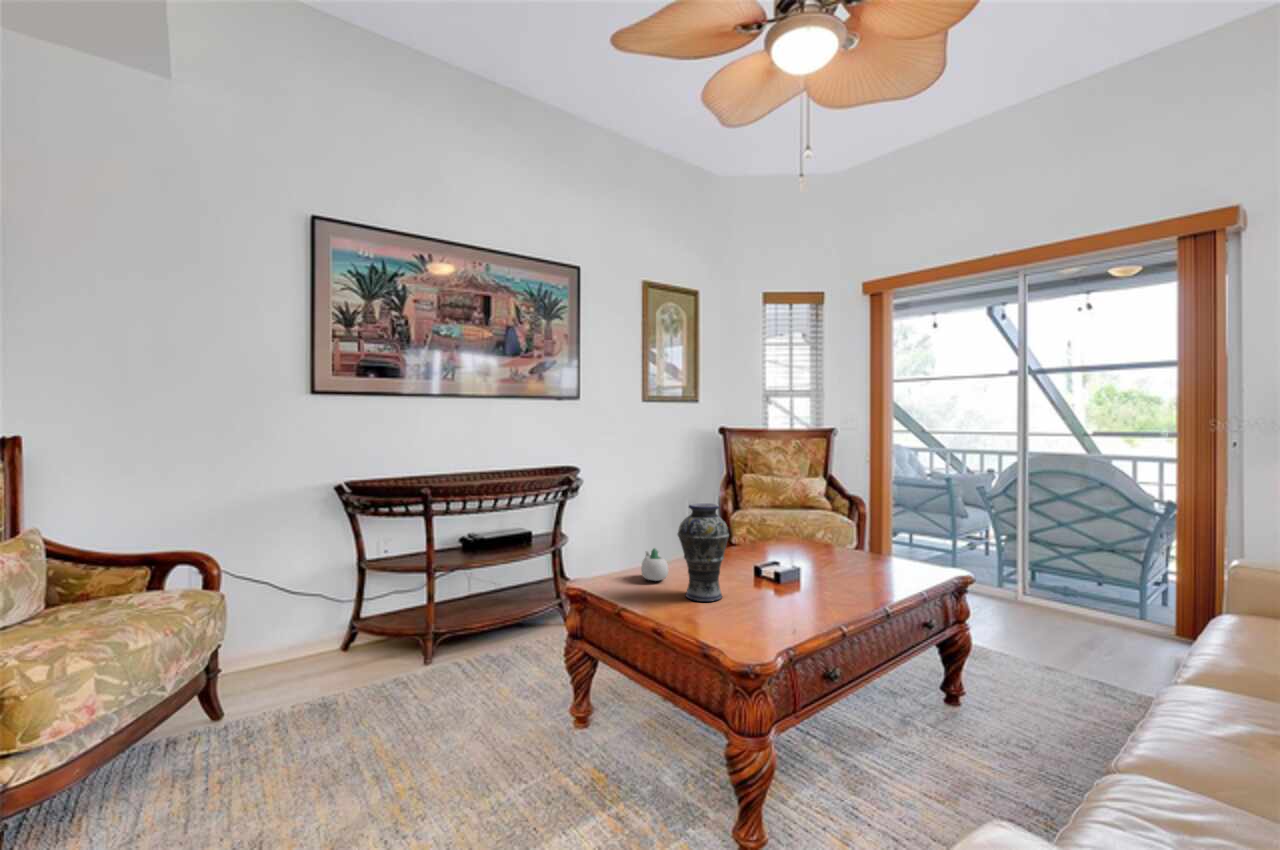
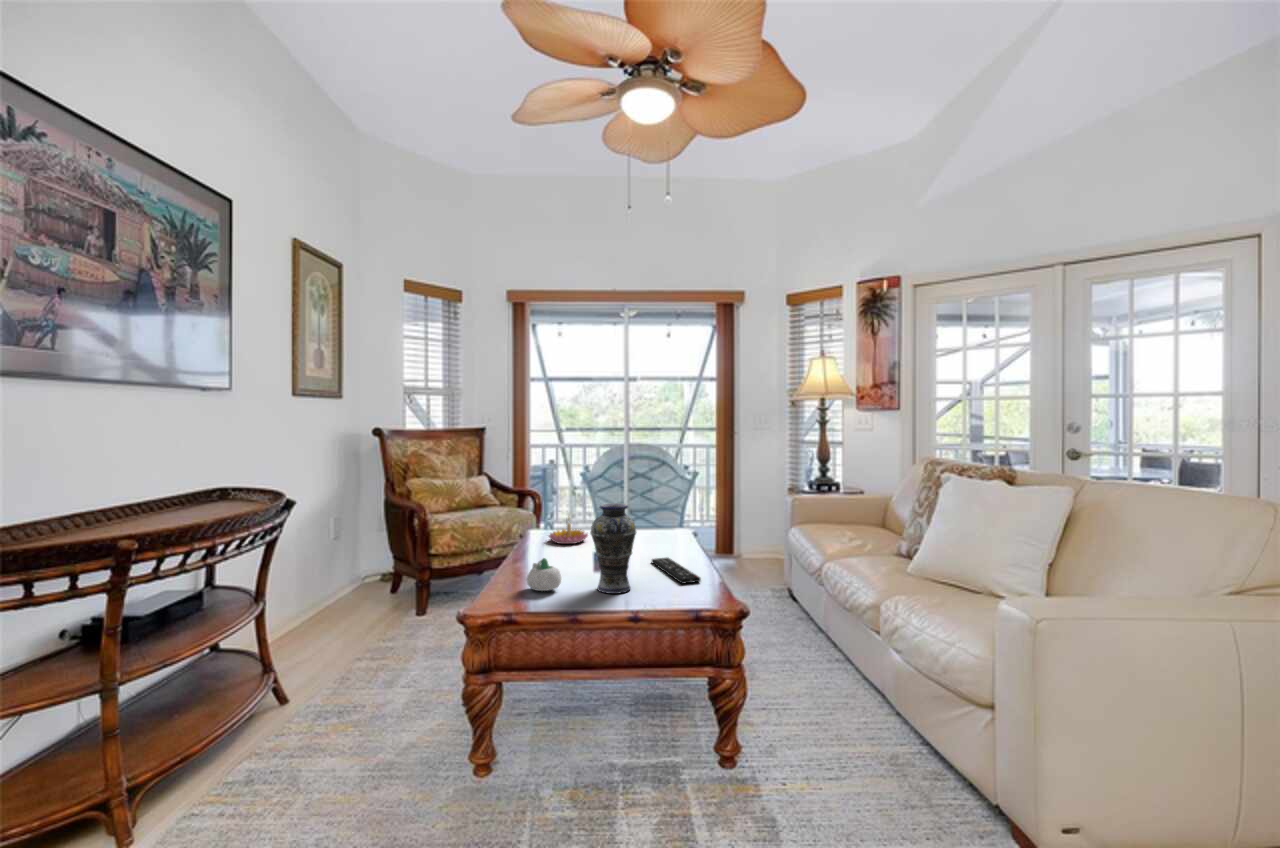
candle holder: none [769,521,816,555] -> present [549,517,588,544]
remote control: none [773,585,833,619] -> present [652,558,701,584]

